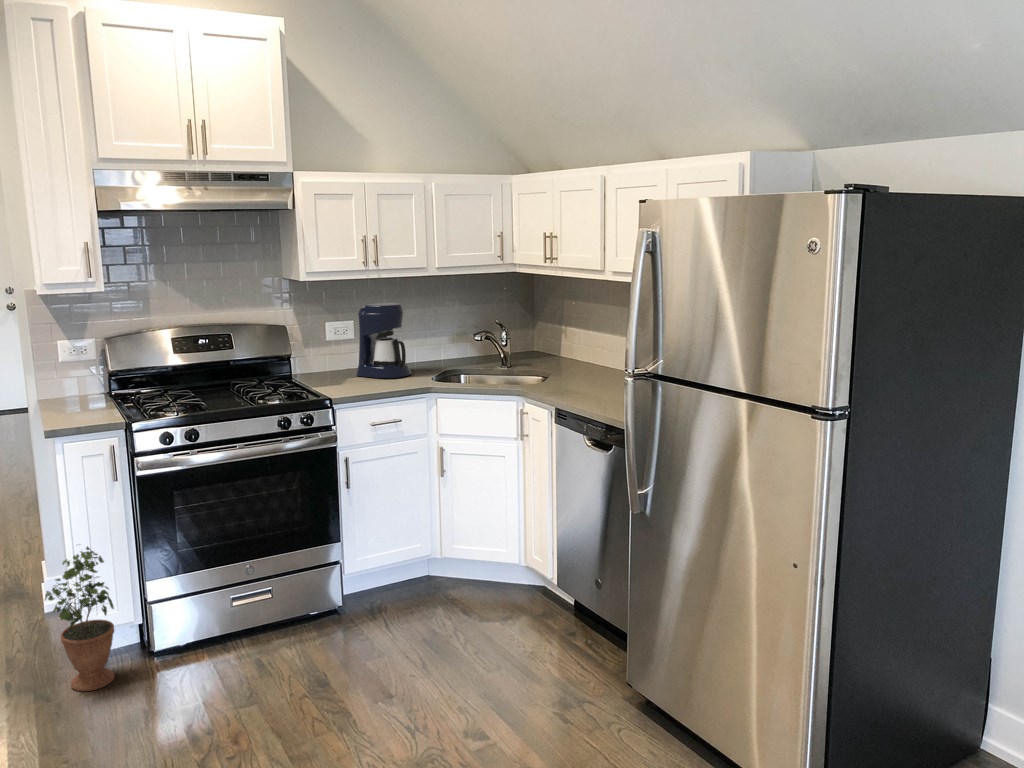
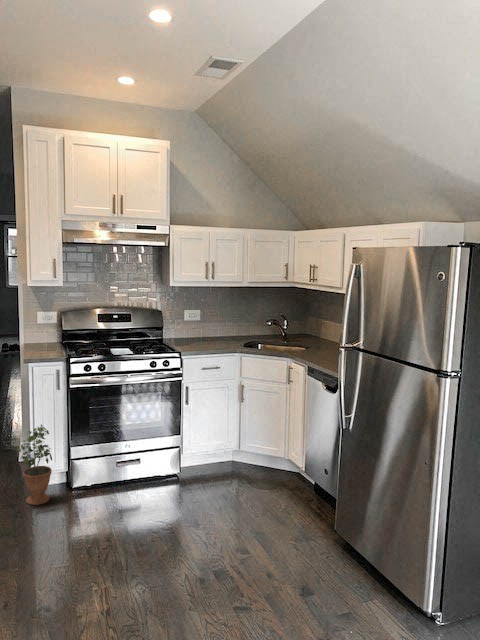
coffee maker: present [356,303,411,378] -> none [198,300,230,344]

